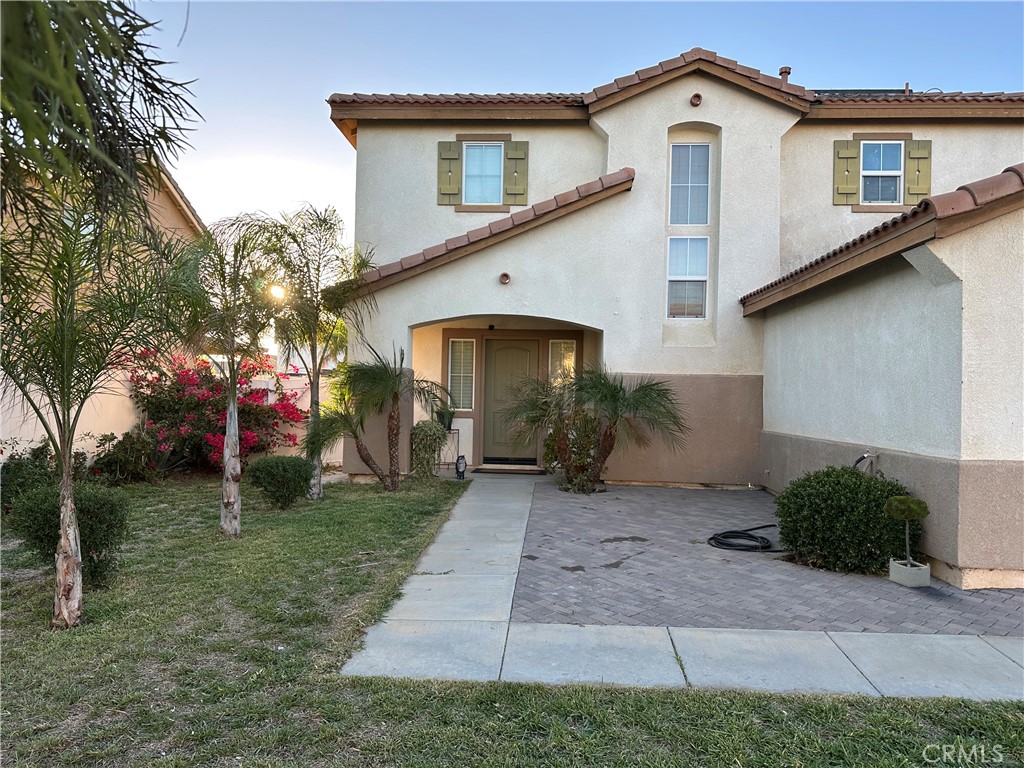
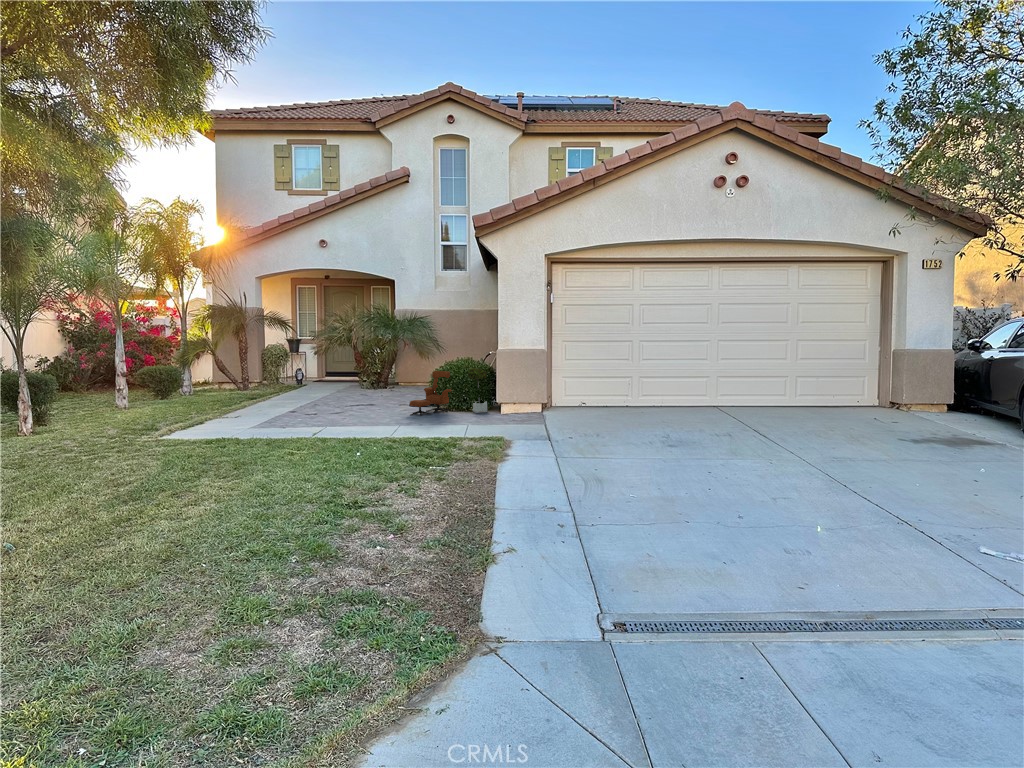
lounge chair: none [775,495,854,593] -> present [410,371,452,416]

